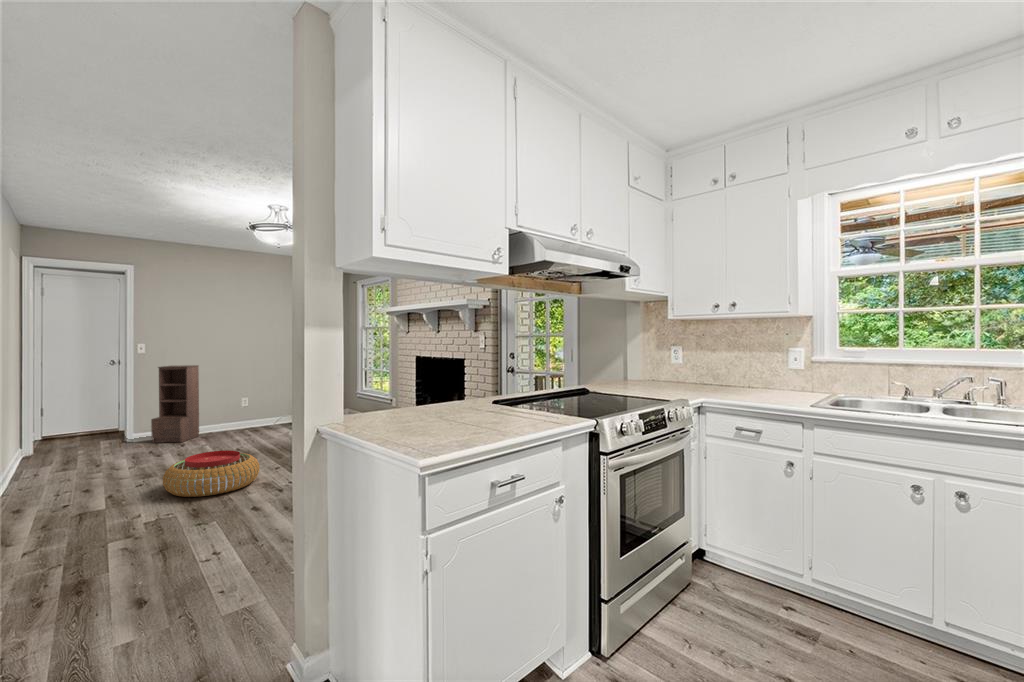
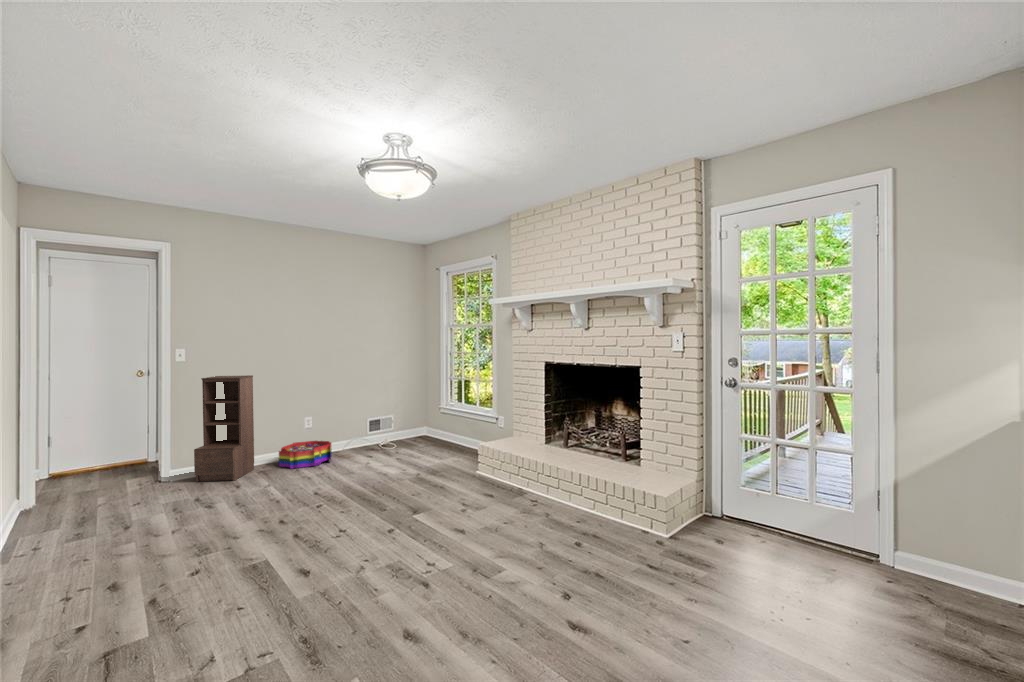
storage bin: none [219,416,262,436] -> present [279,441,332,469]
pouf: present [163,450,260,497] -> none [236,512,378,603]

